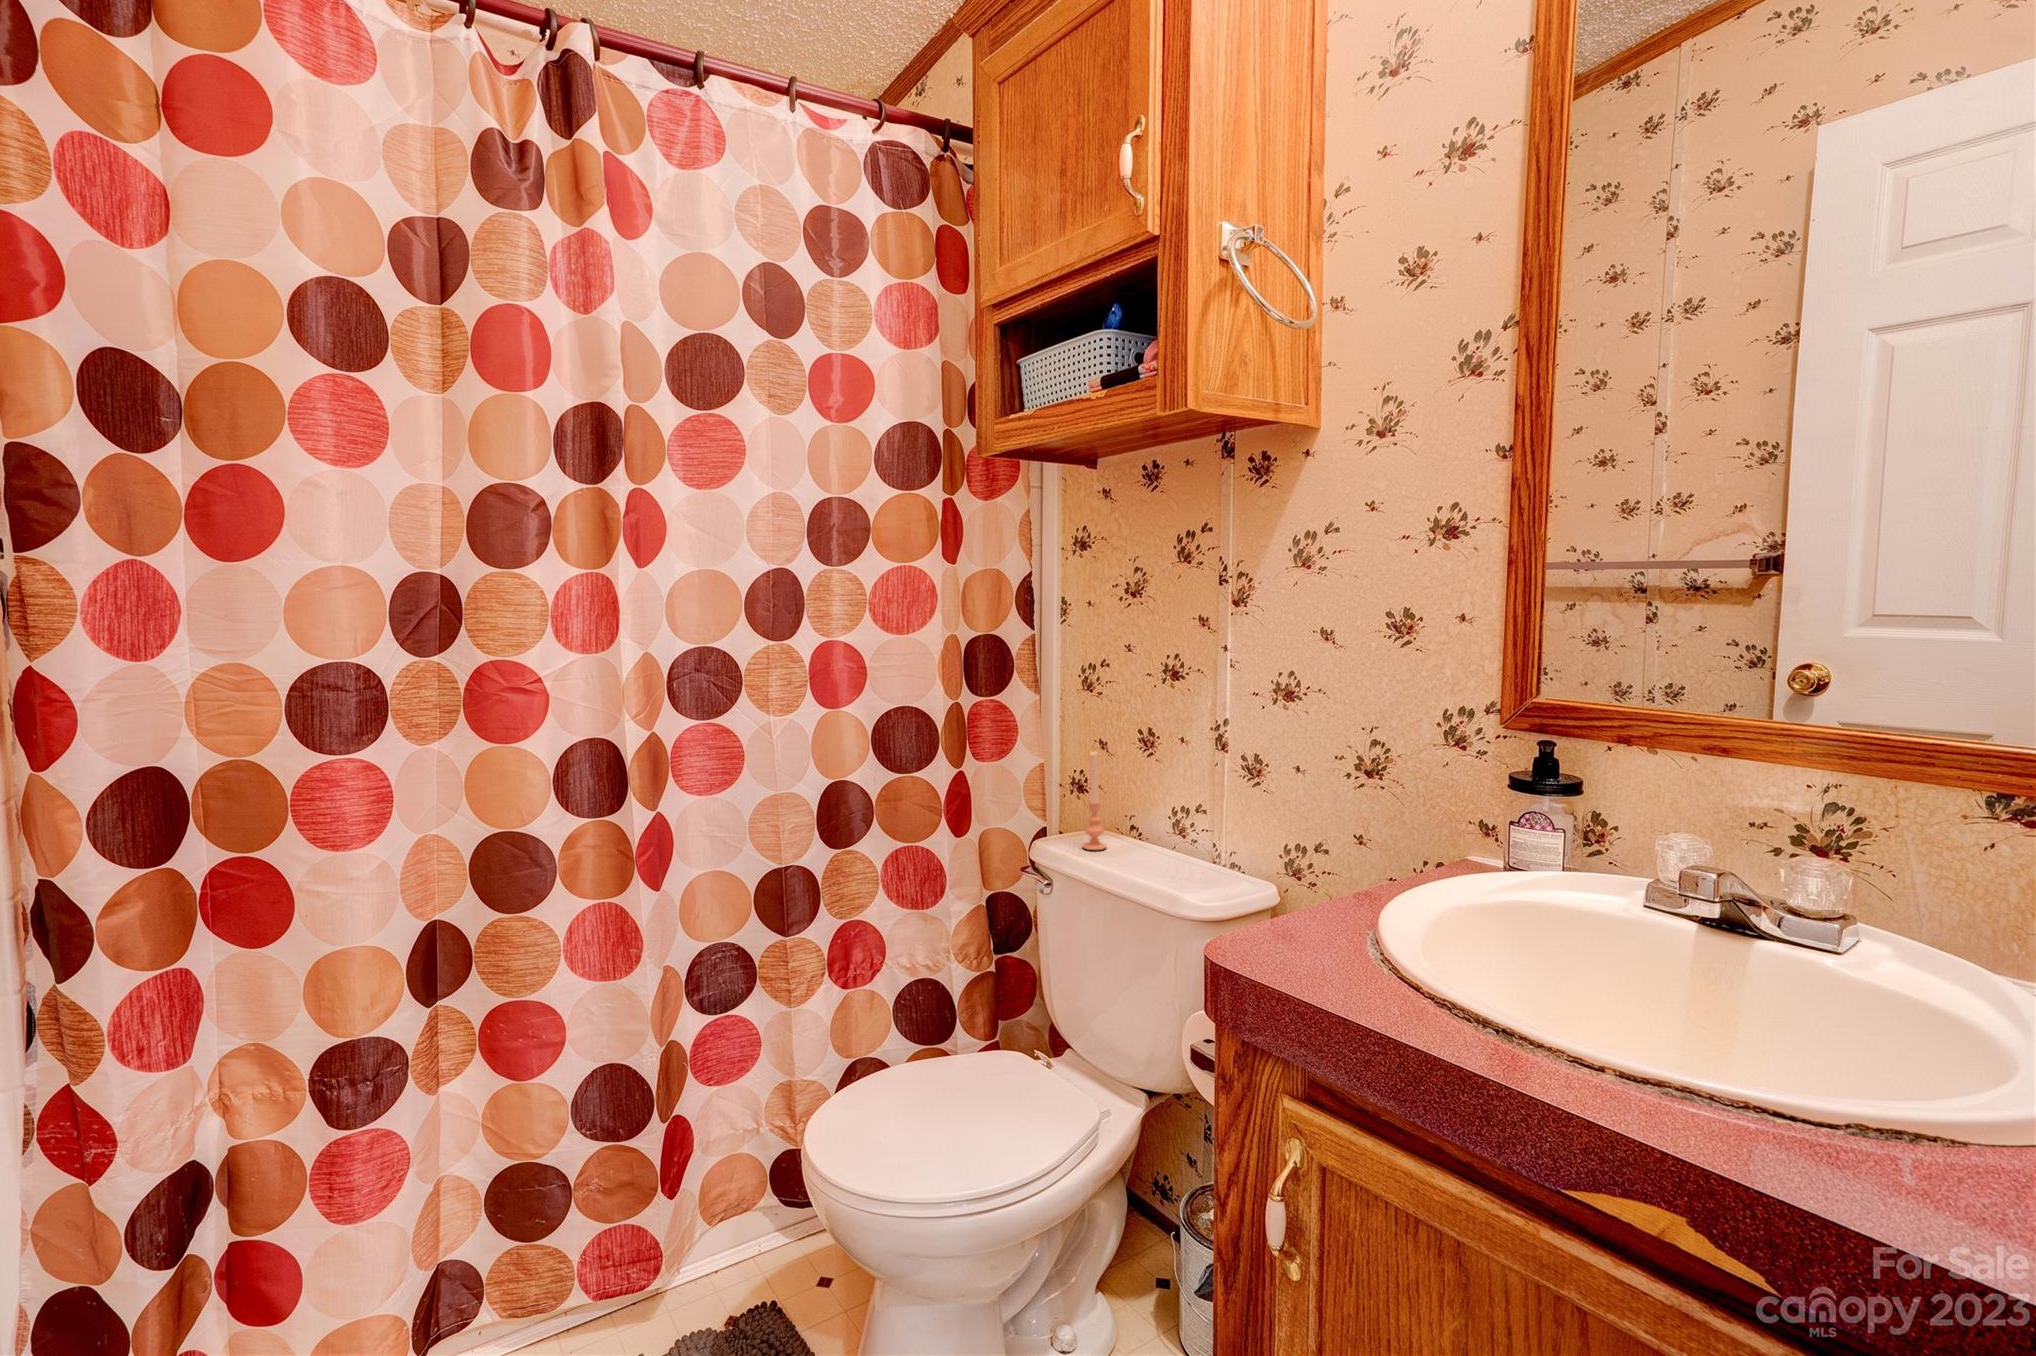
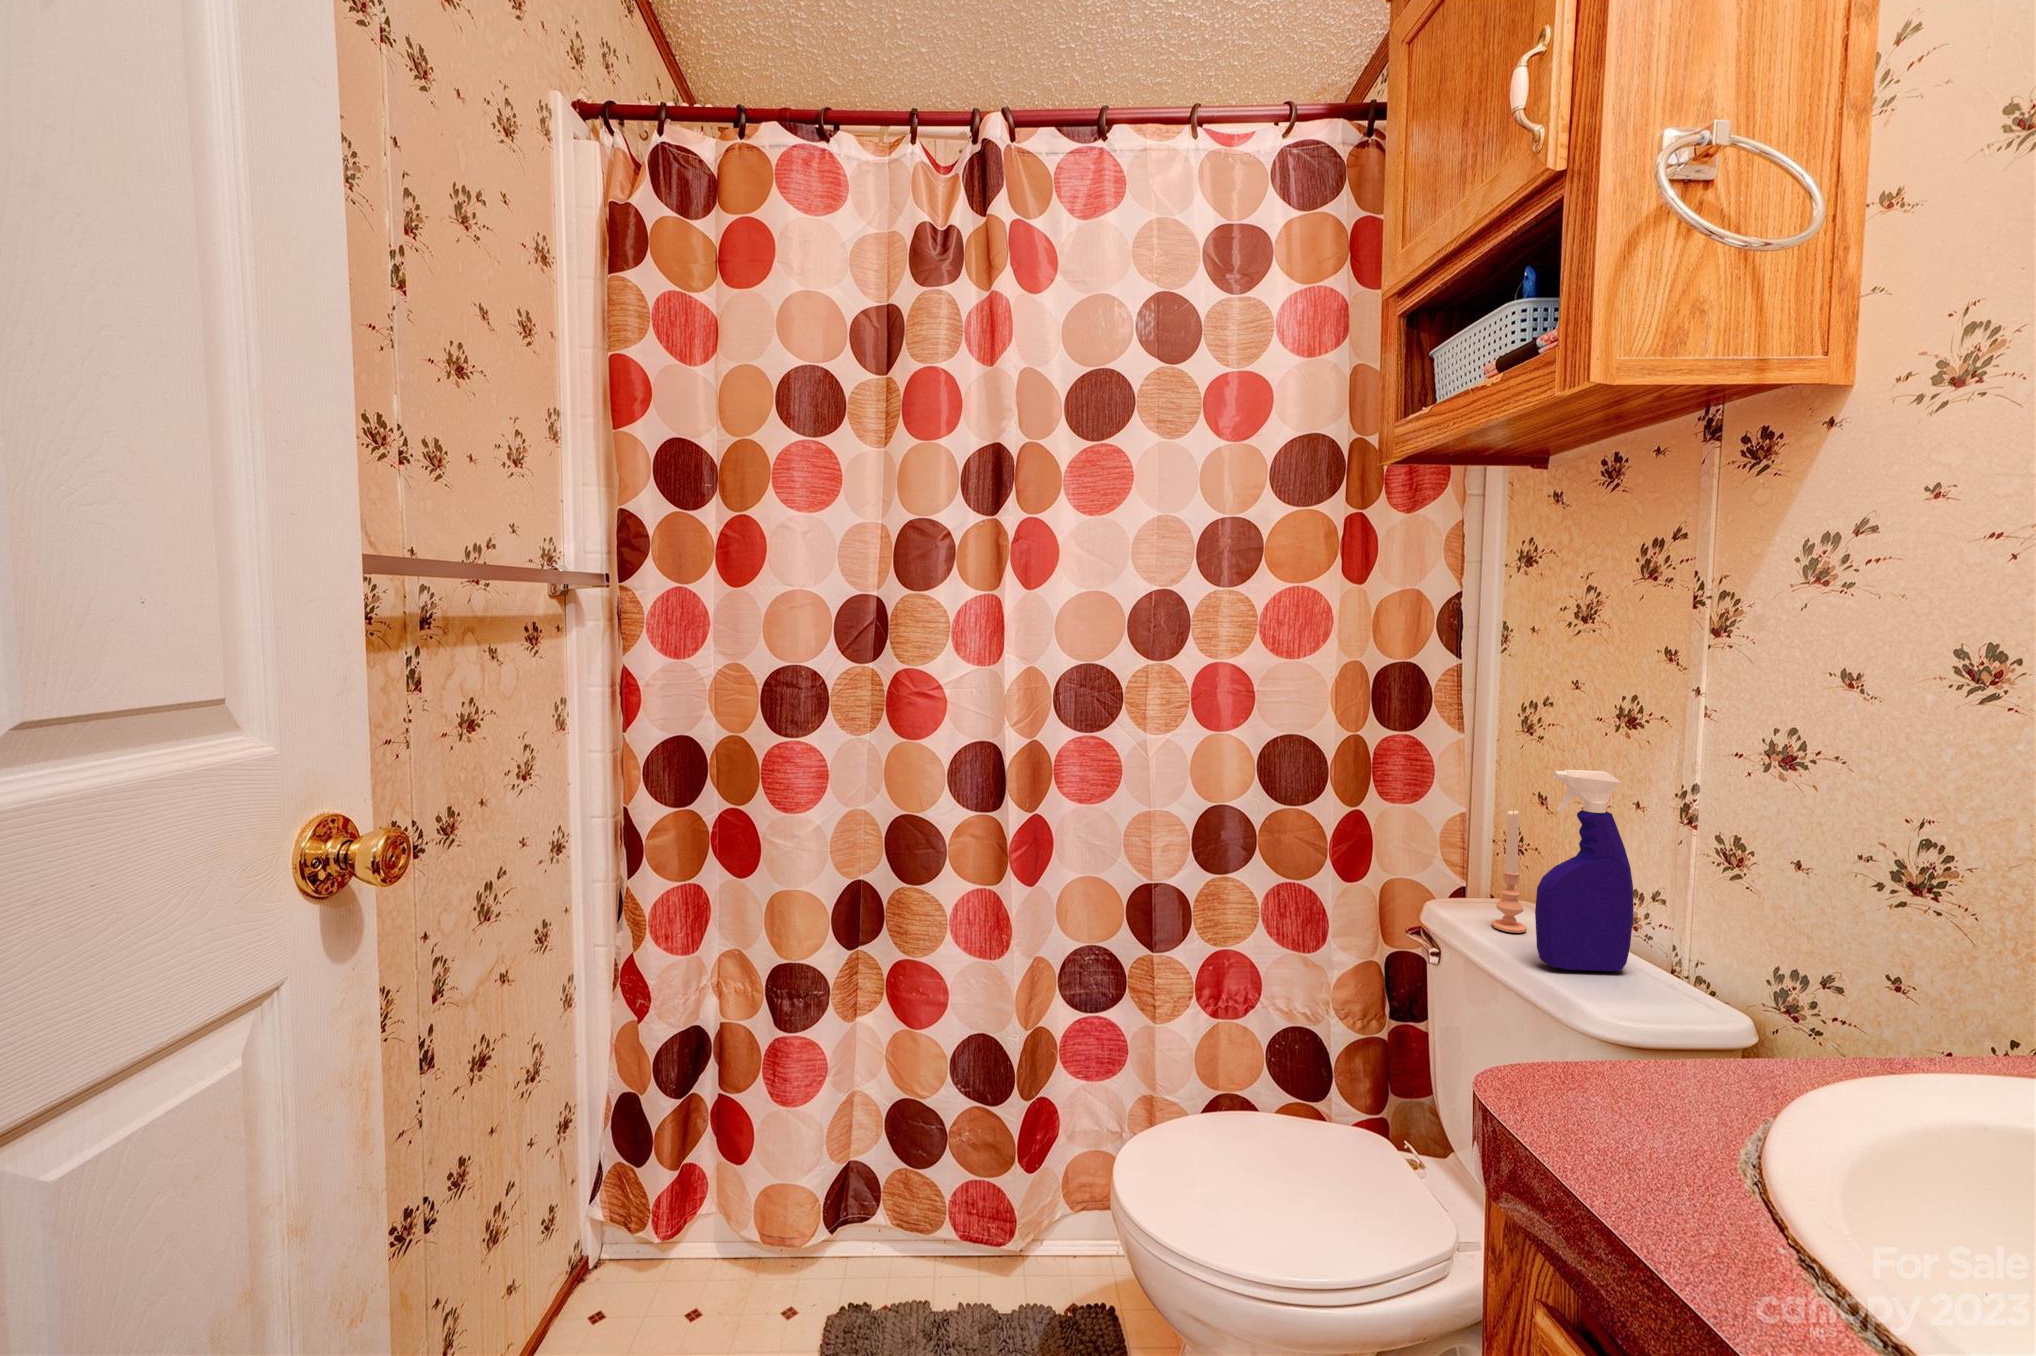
spray bottle: none [1119,712,1179,867] -> present [1535,770,1633,971]

